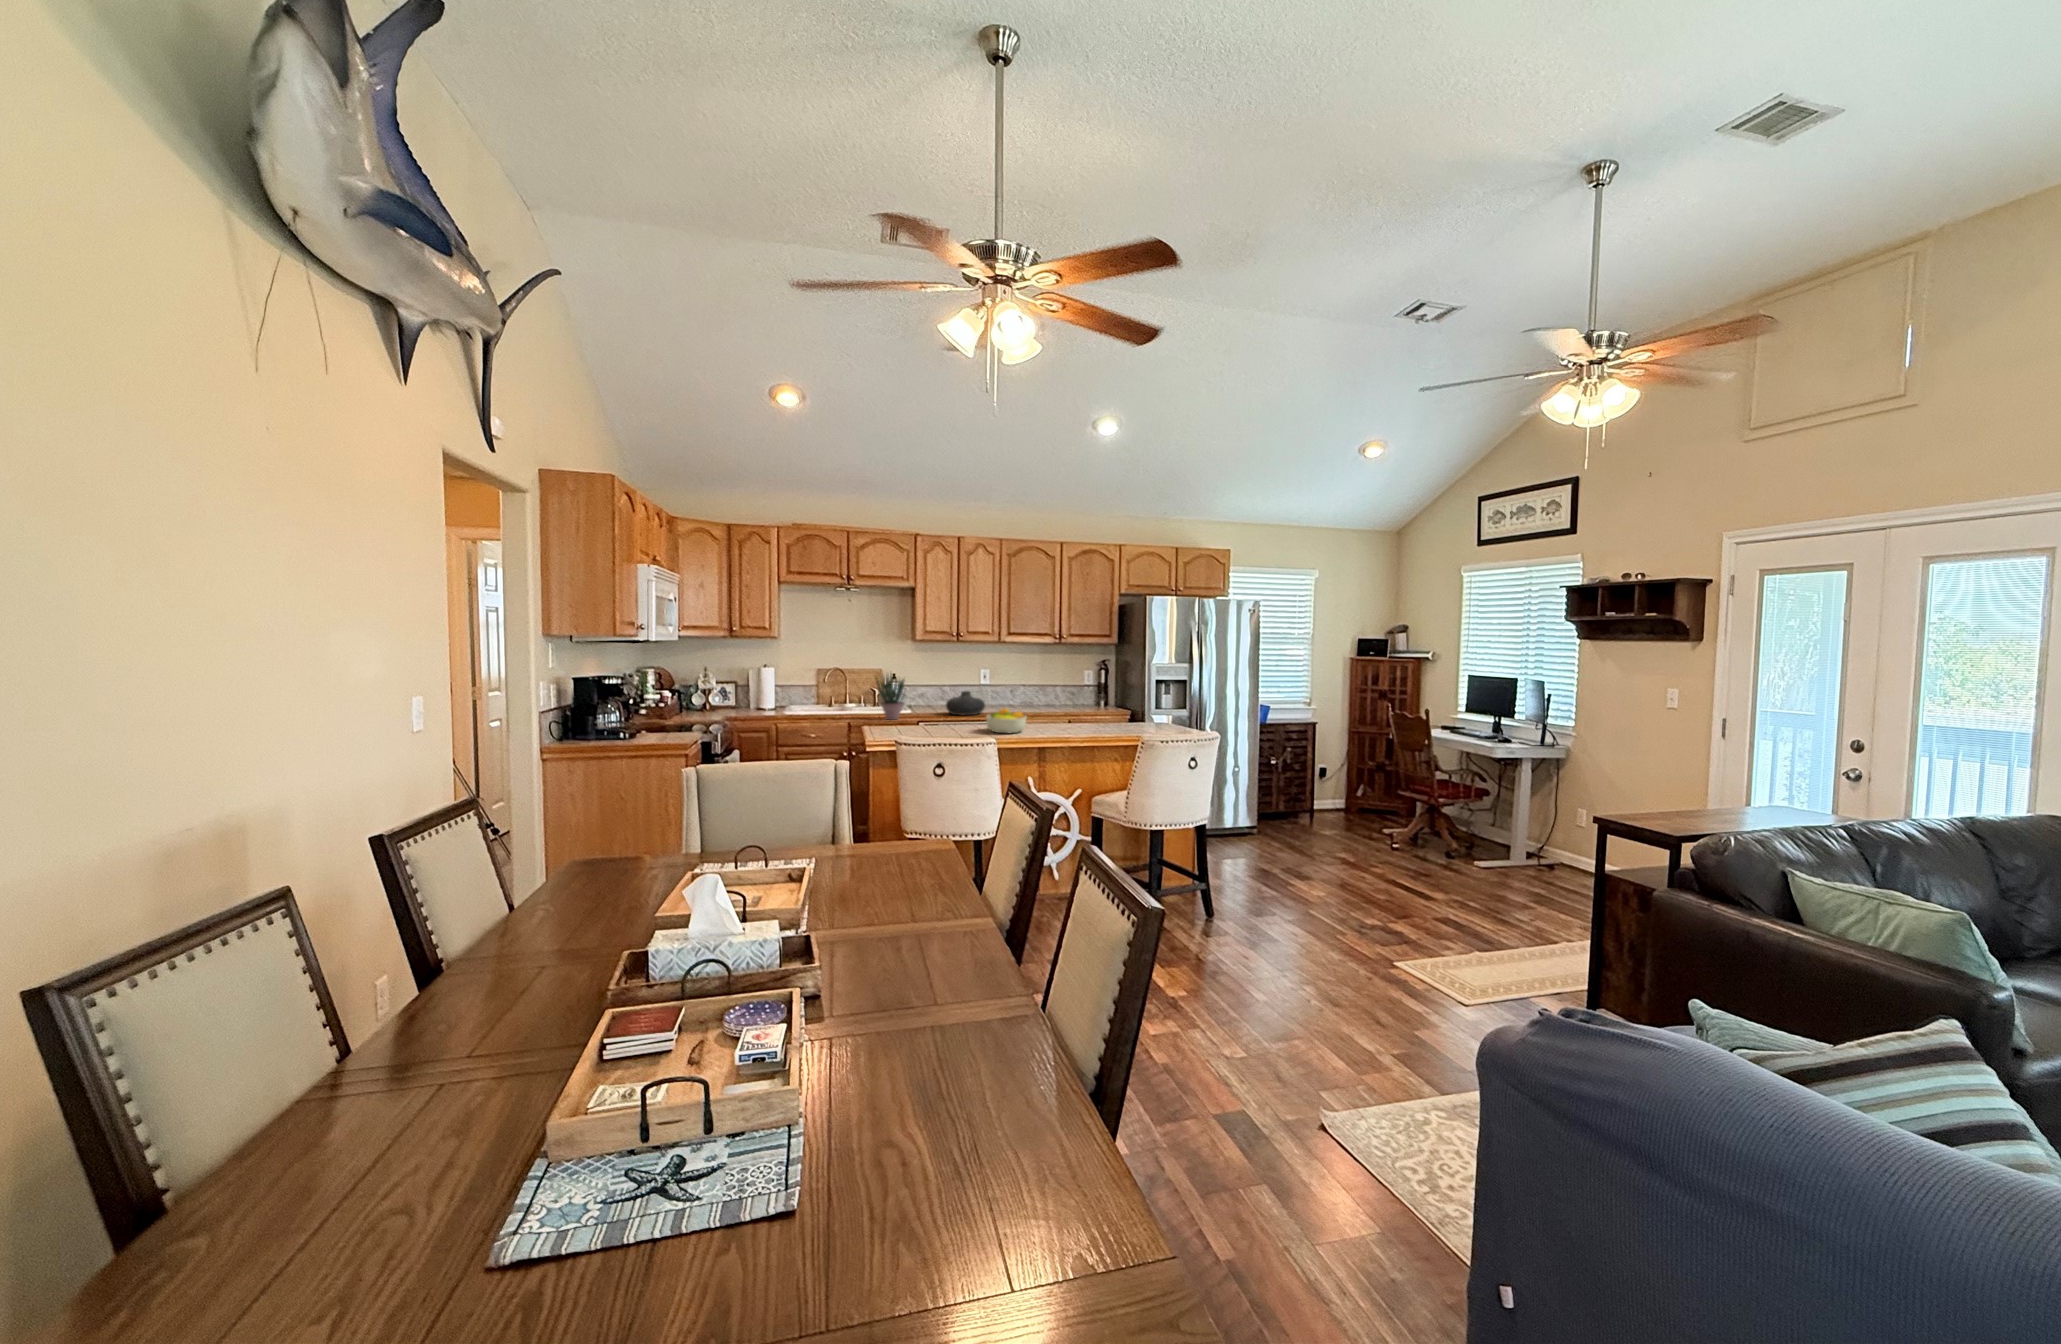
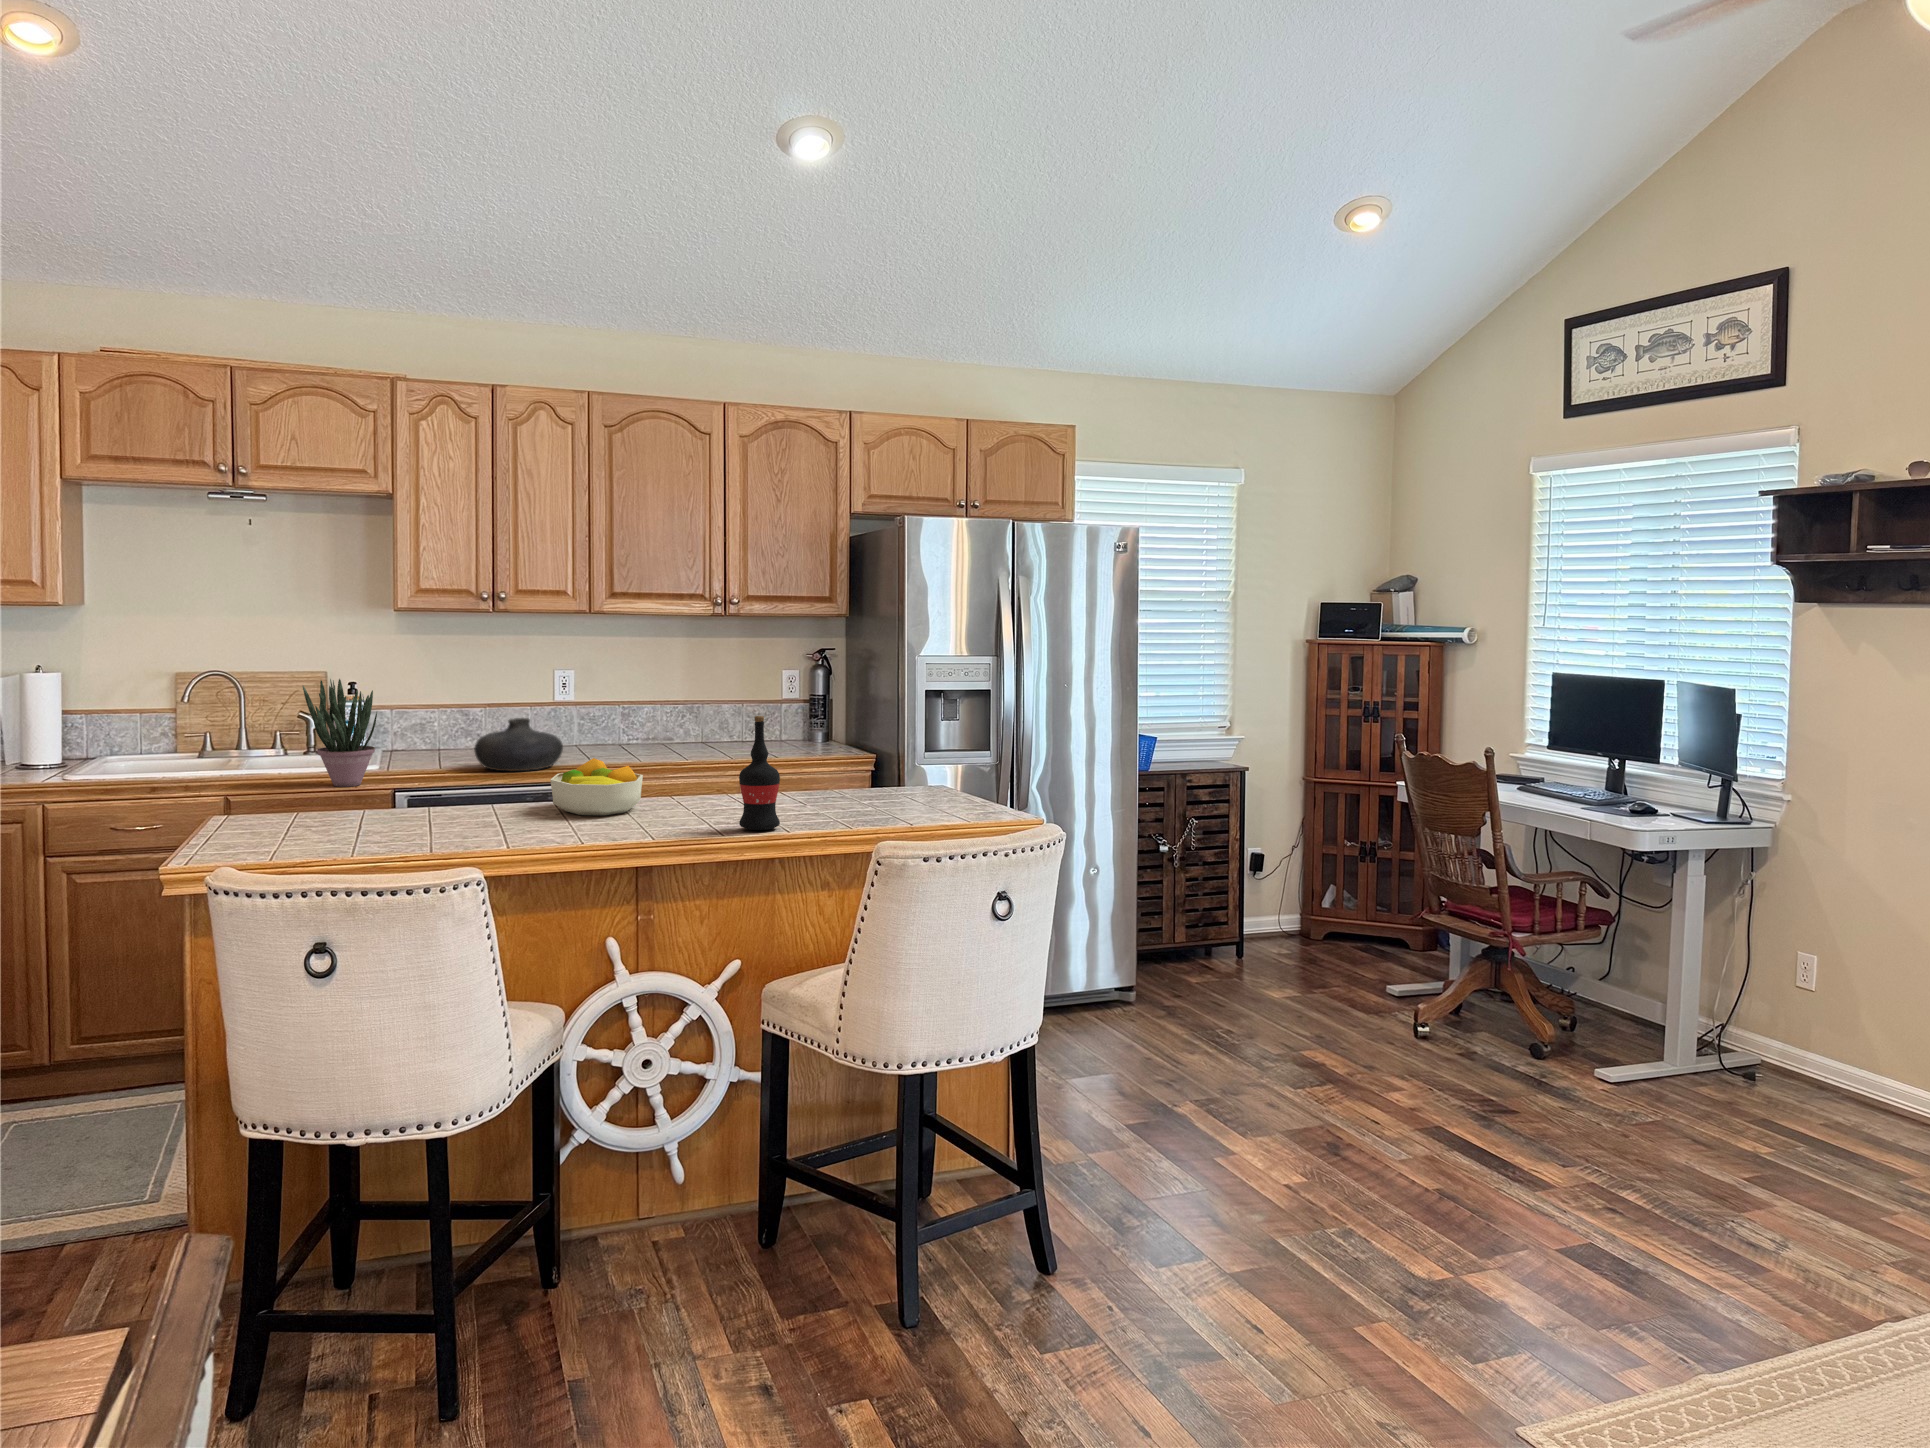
wine bottle: none [1072,688,1091,740] -> present [739,716,780,830]

